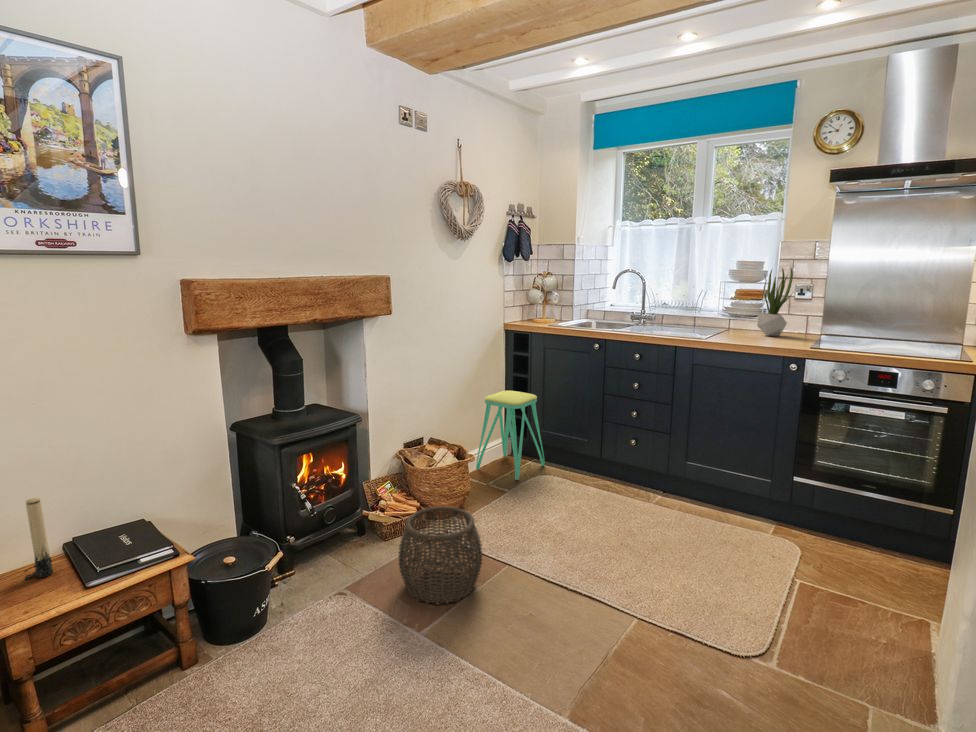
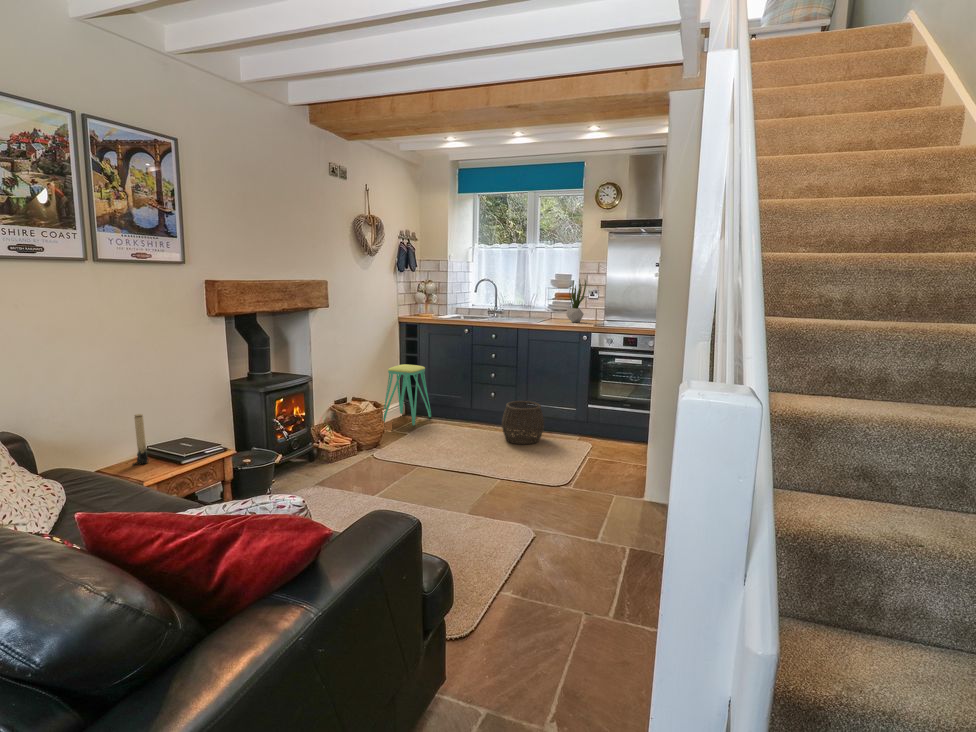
woven basket: present [398,507,483,604] -> present [502,401,544,444]

